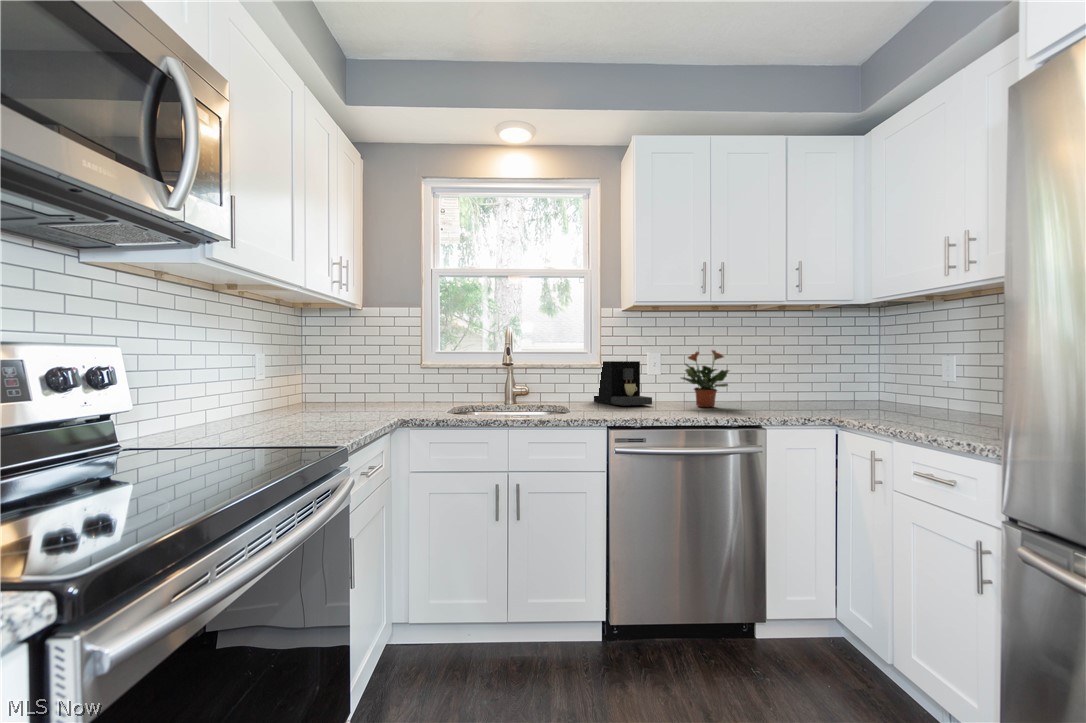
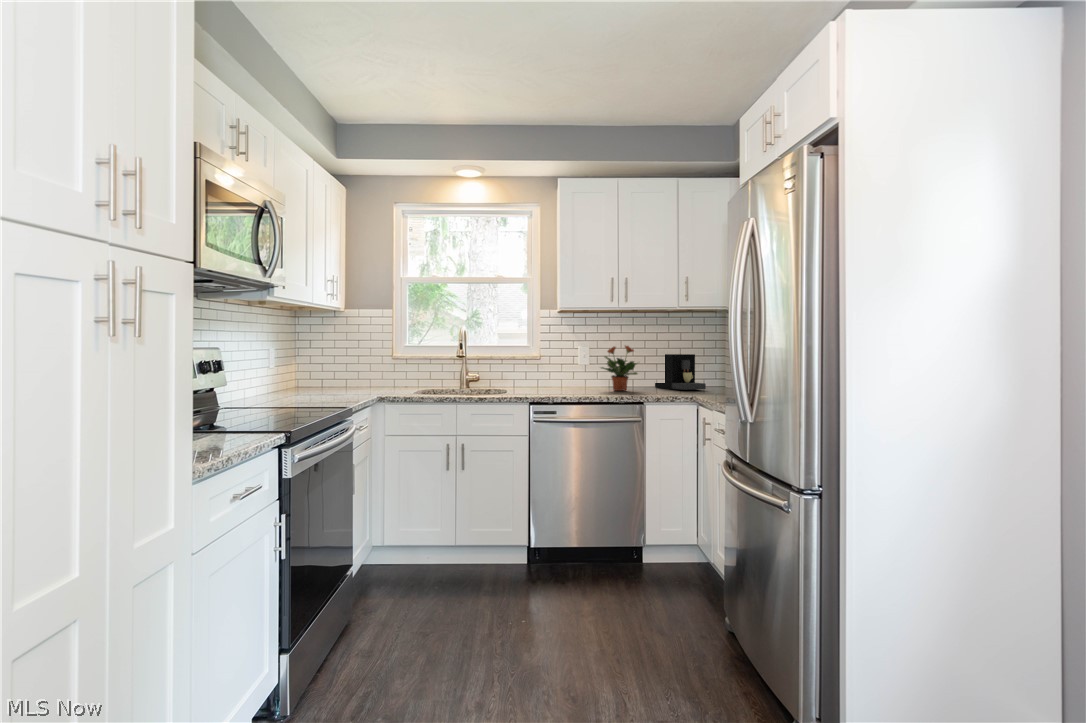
coffee maker: present [594,361,652,405] -> present [655,354,706,390]

